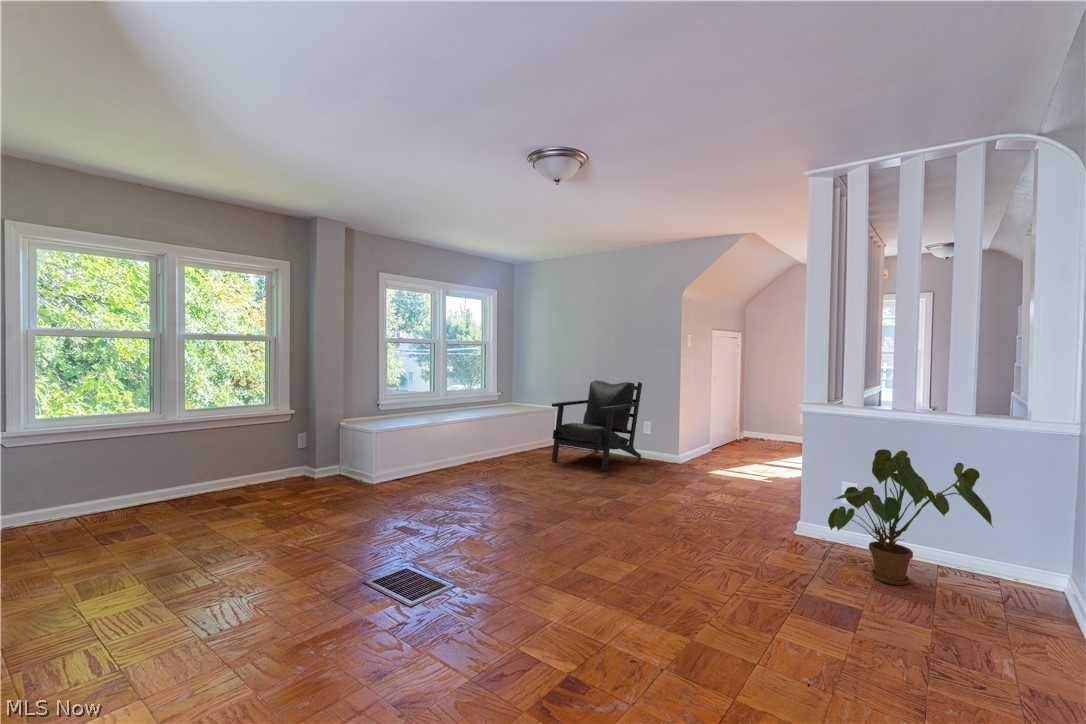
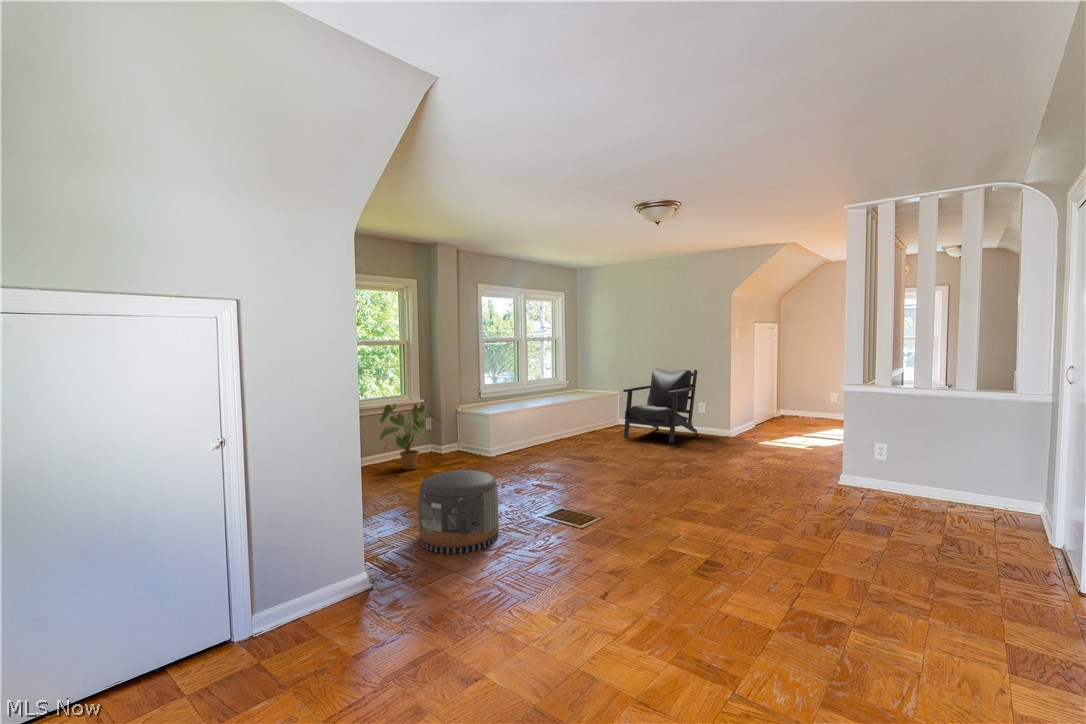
house plant: present [828,449,993,585] -> present [380,404,442,470]
pouf: none [143,515,285,655] -> present [418,470,499,554]

